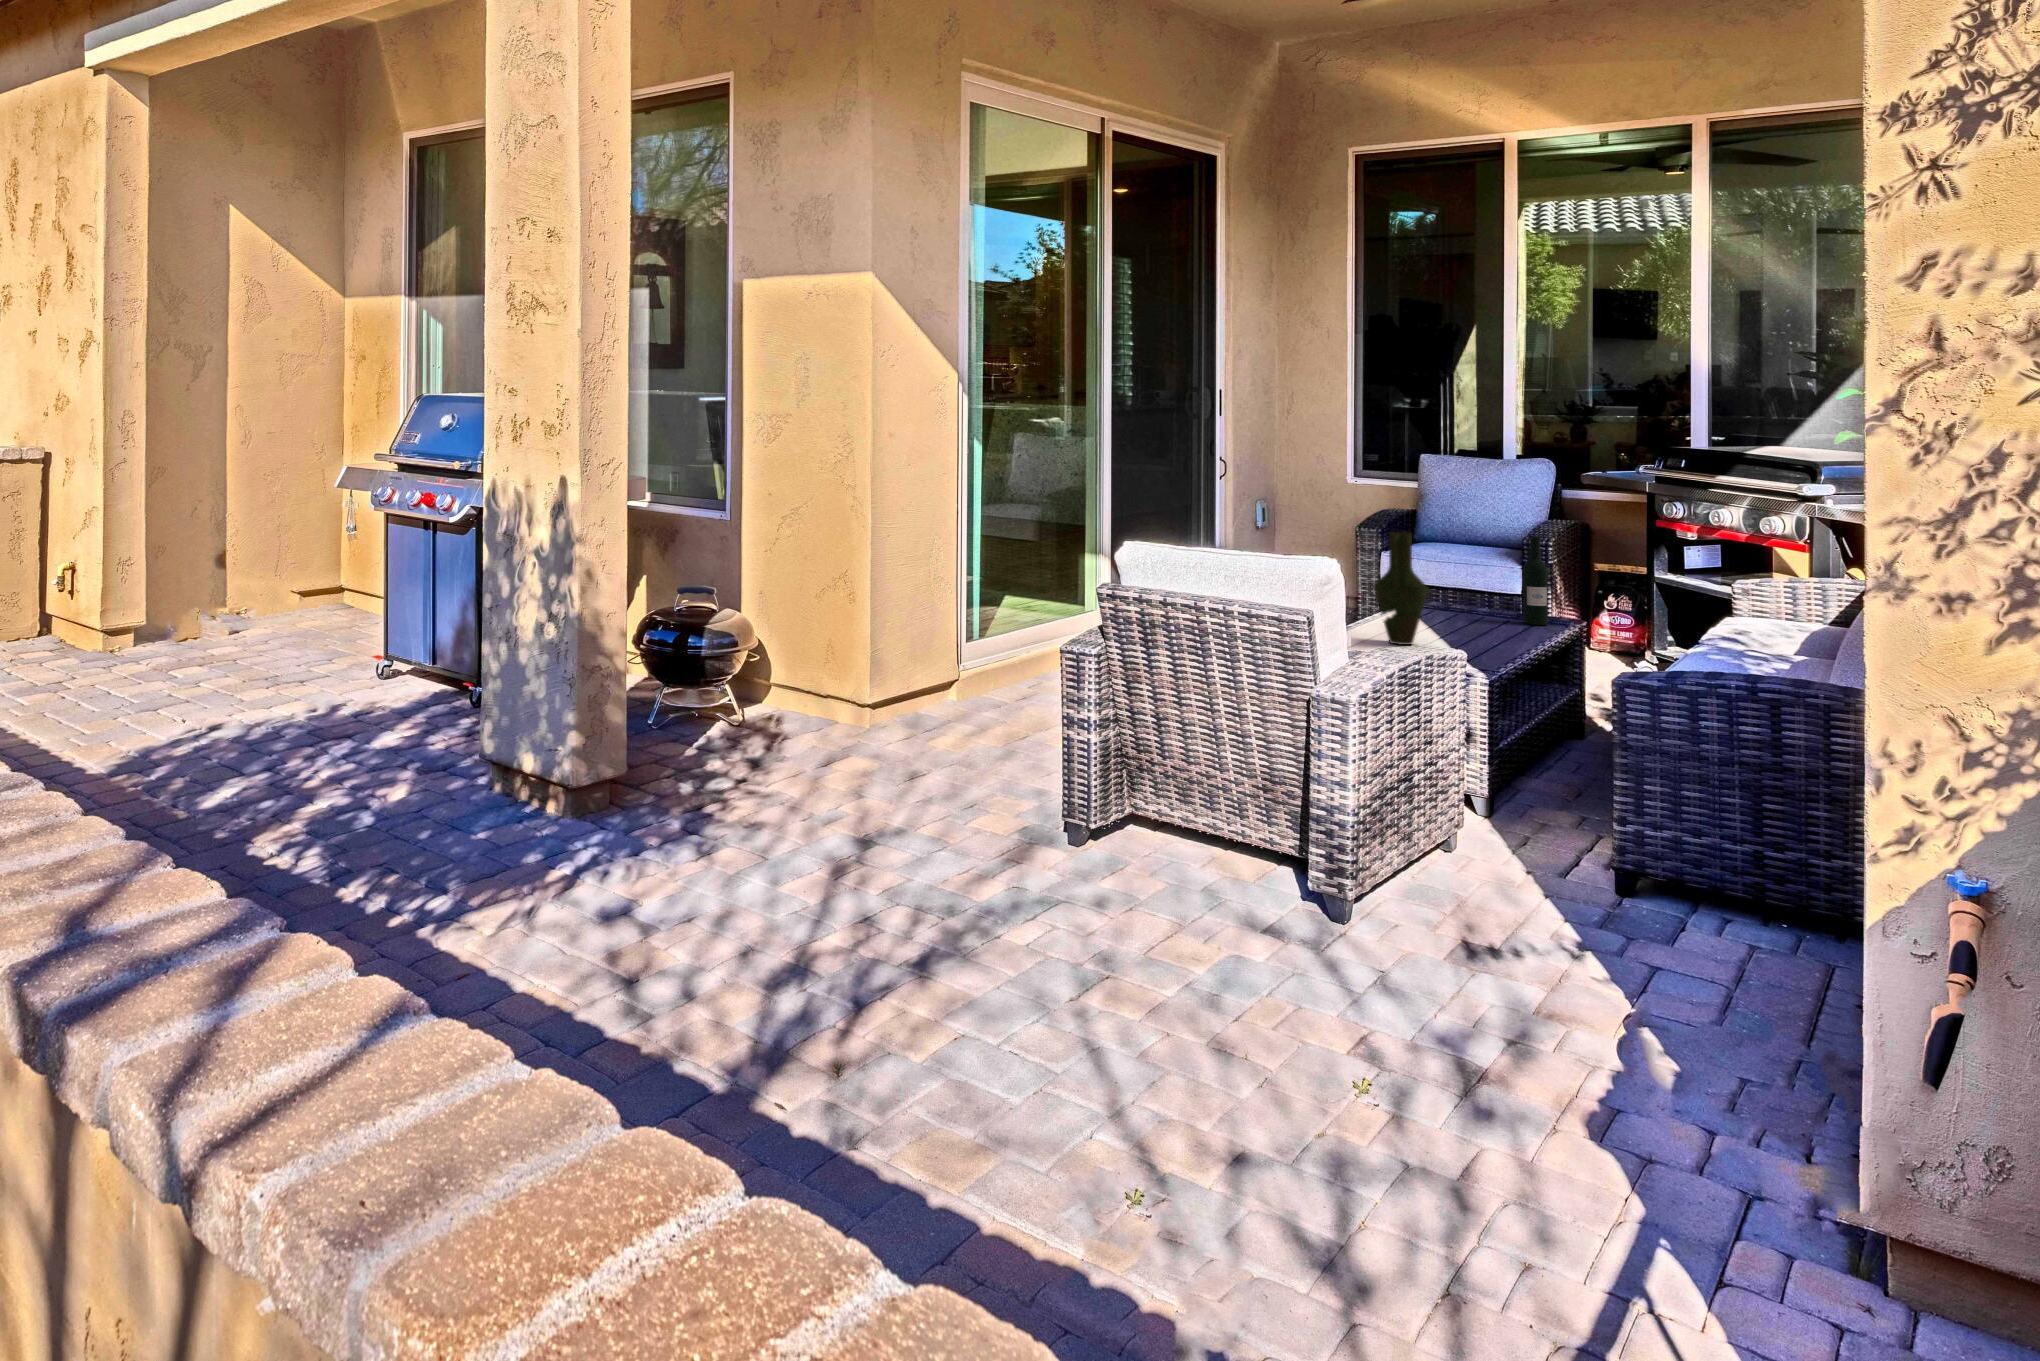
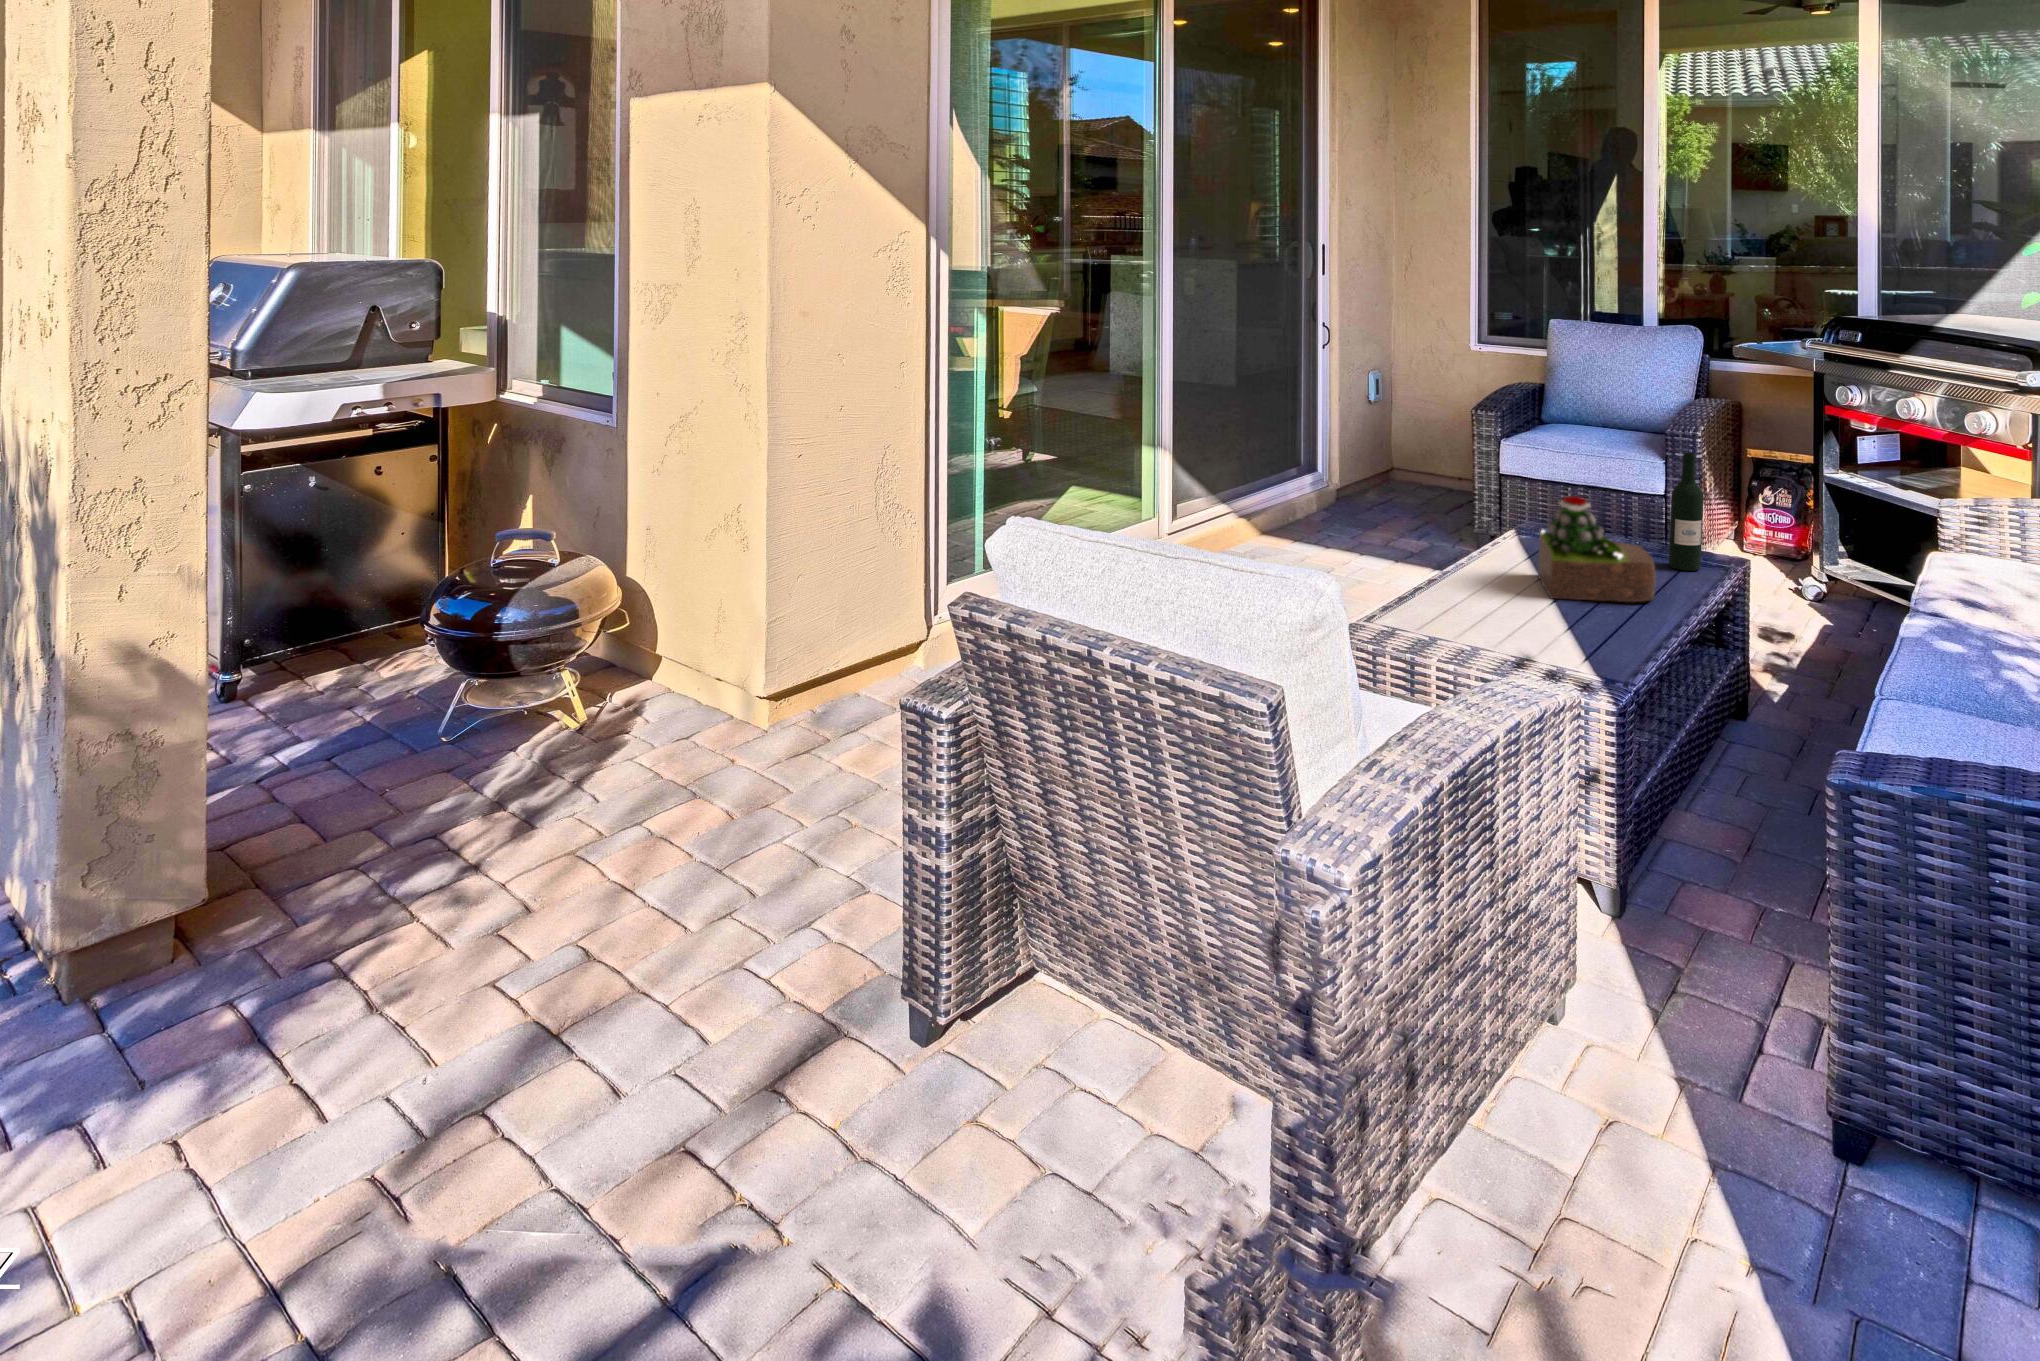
vase: present [1374,532,1428,645] -> none [1461,460,1539,624]
succulent plant: none [1425,564,1513,637] -> present [1538,496,1656,602]

